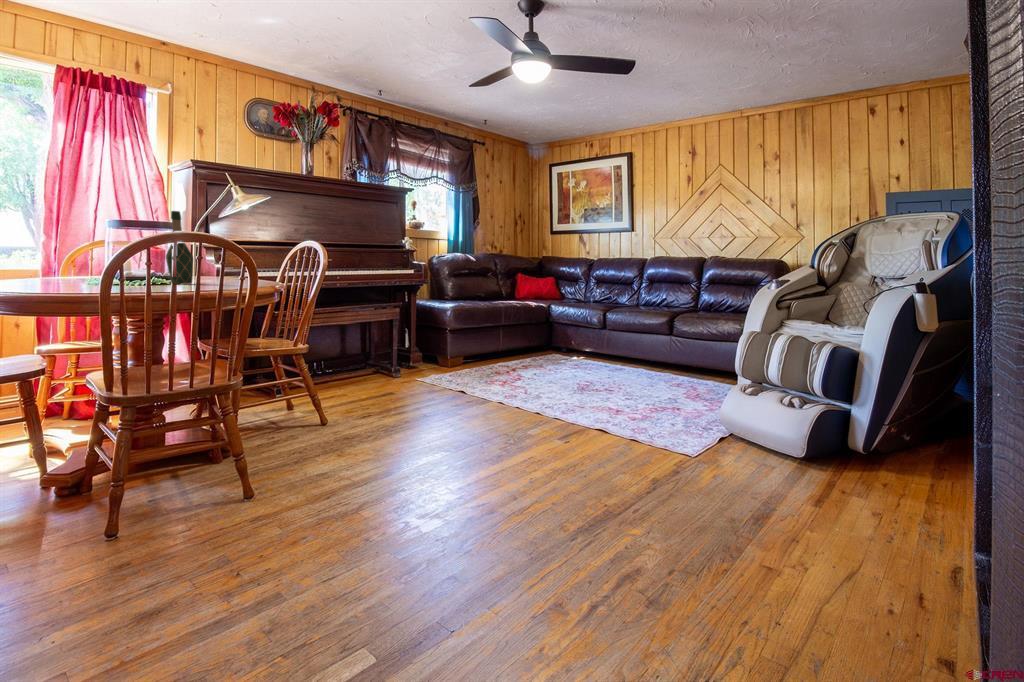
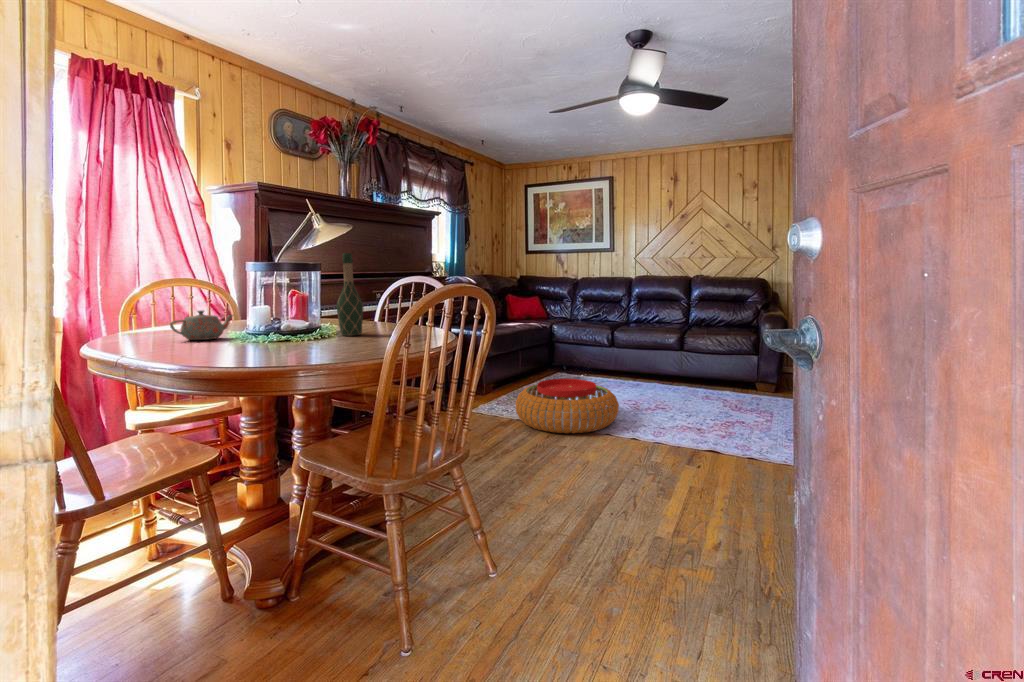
teapot: none [27,258,91,282] -> present [170,311,233,340]
pouf: none [443,353,548,405] -> present [516,379,619,433]

